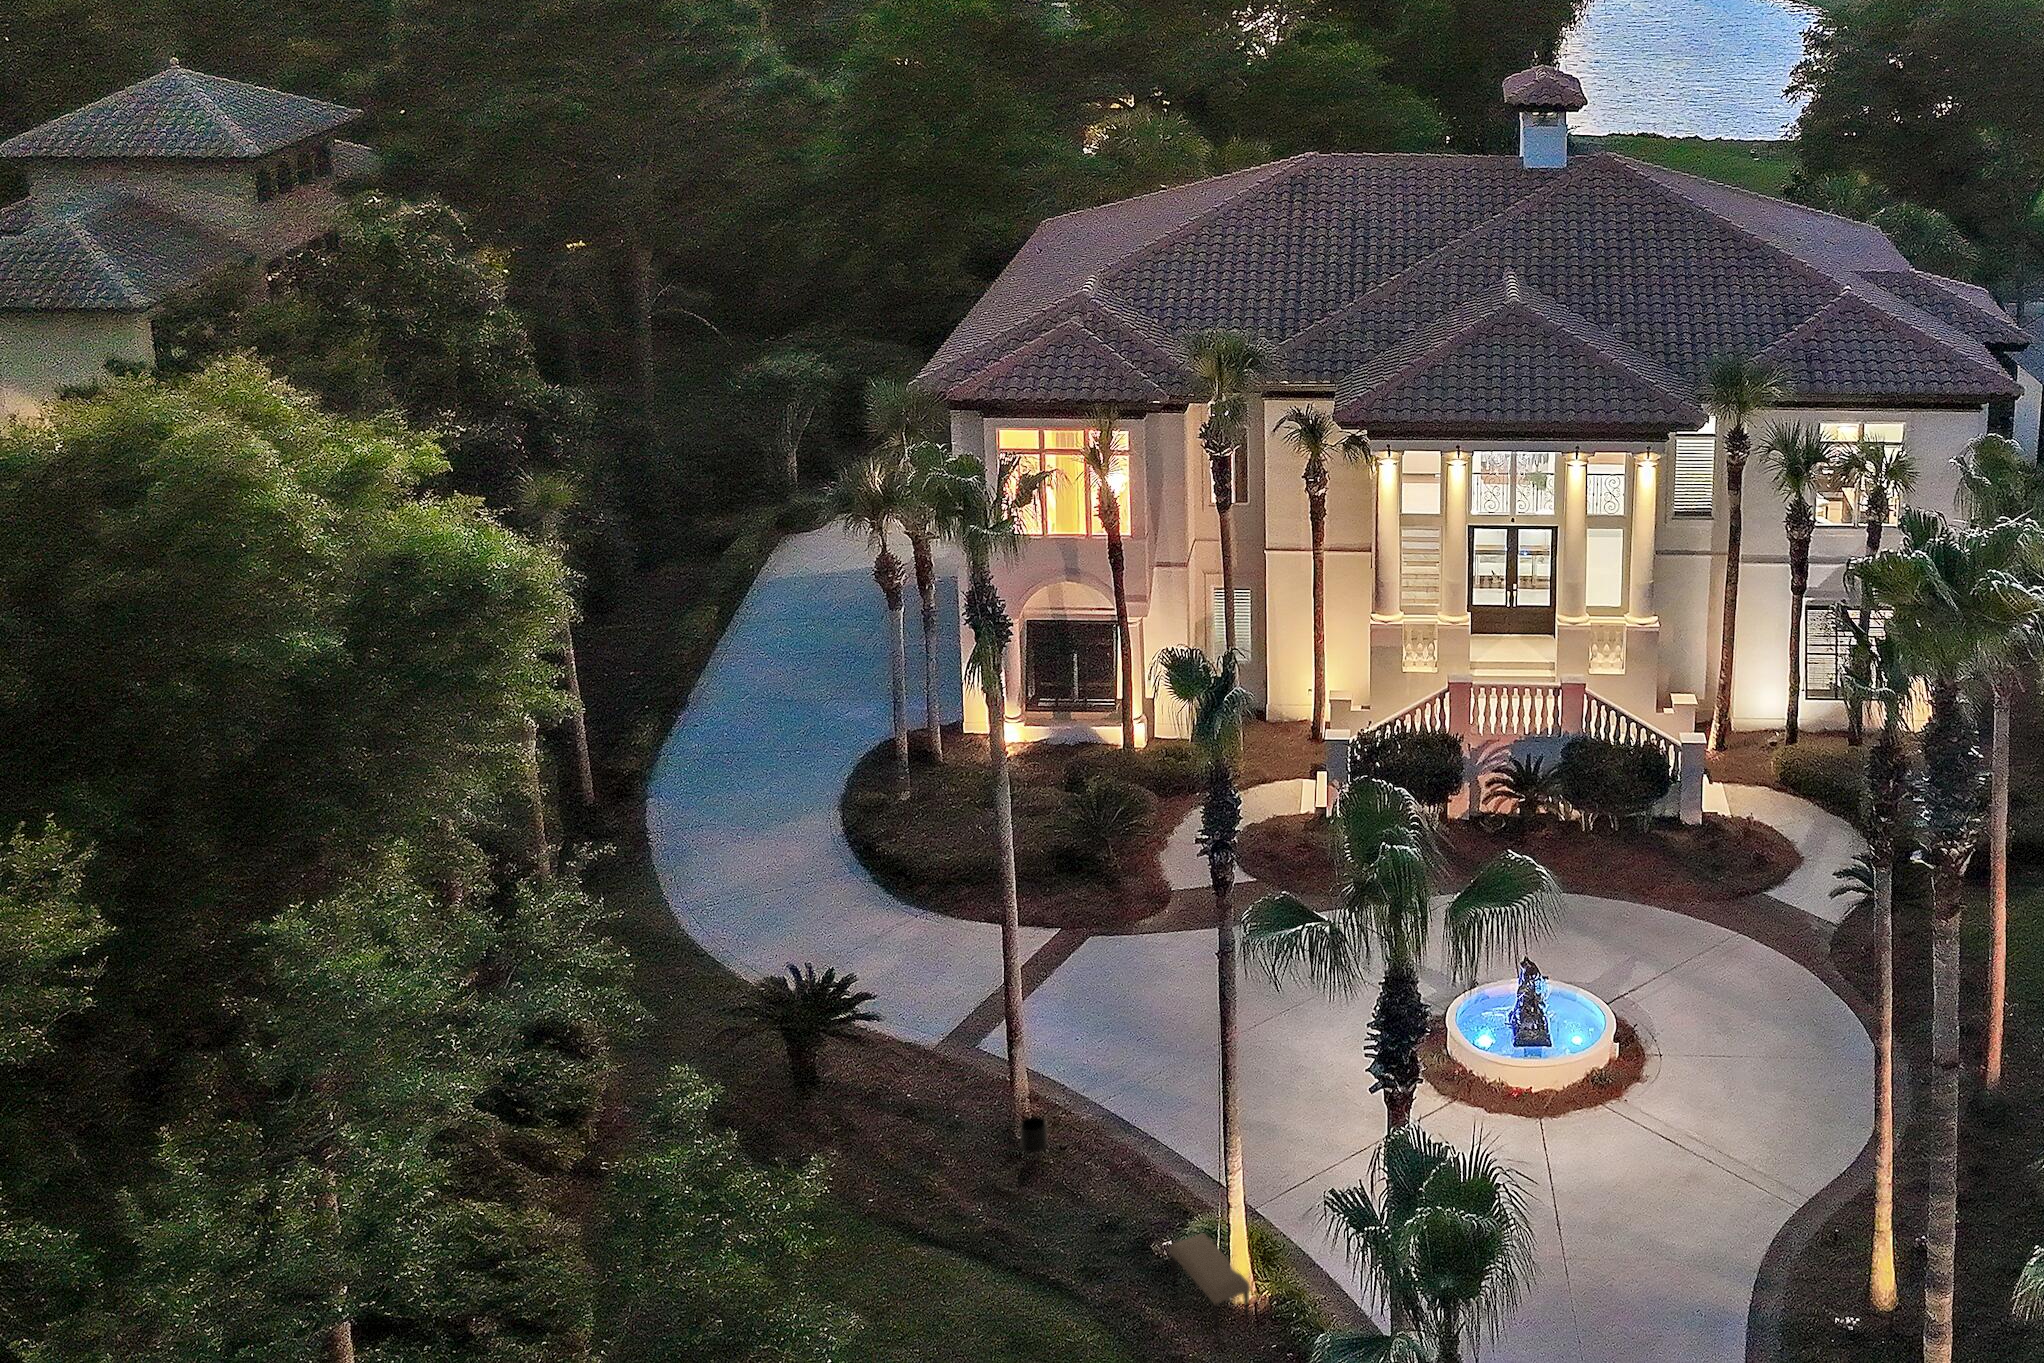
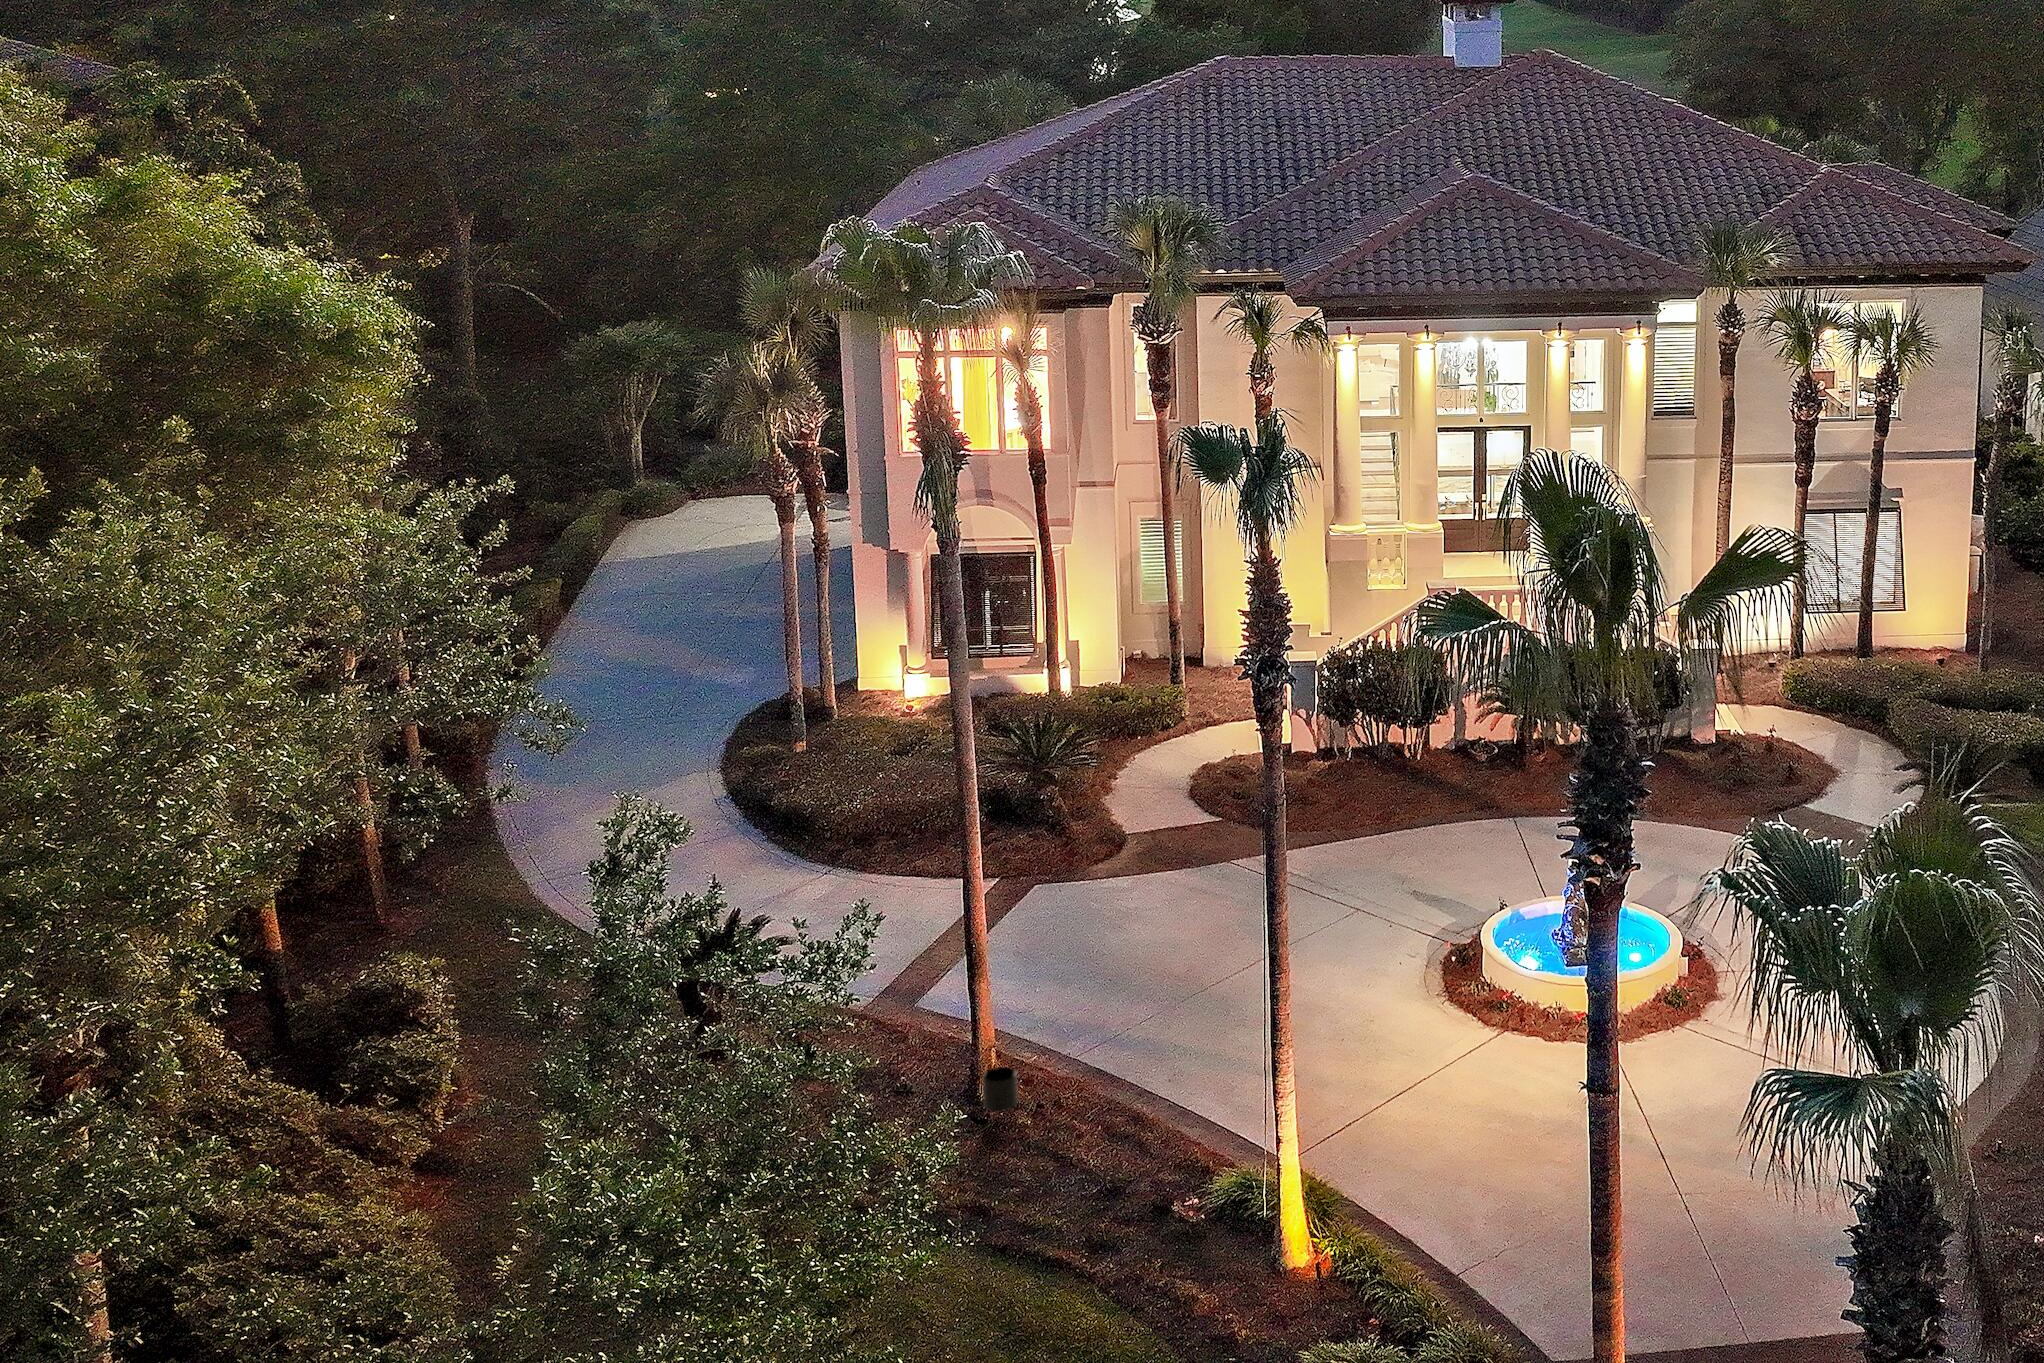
bench: present [1169,1233,1250,1331] -> none [1198,1184,1312,1306]

